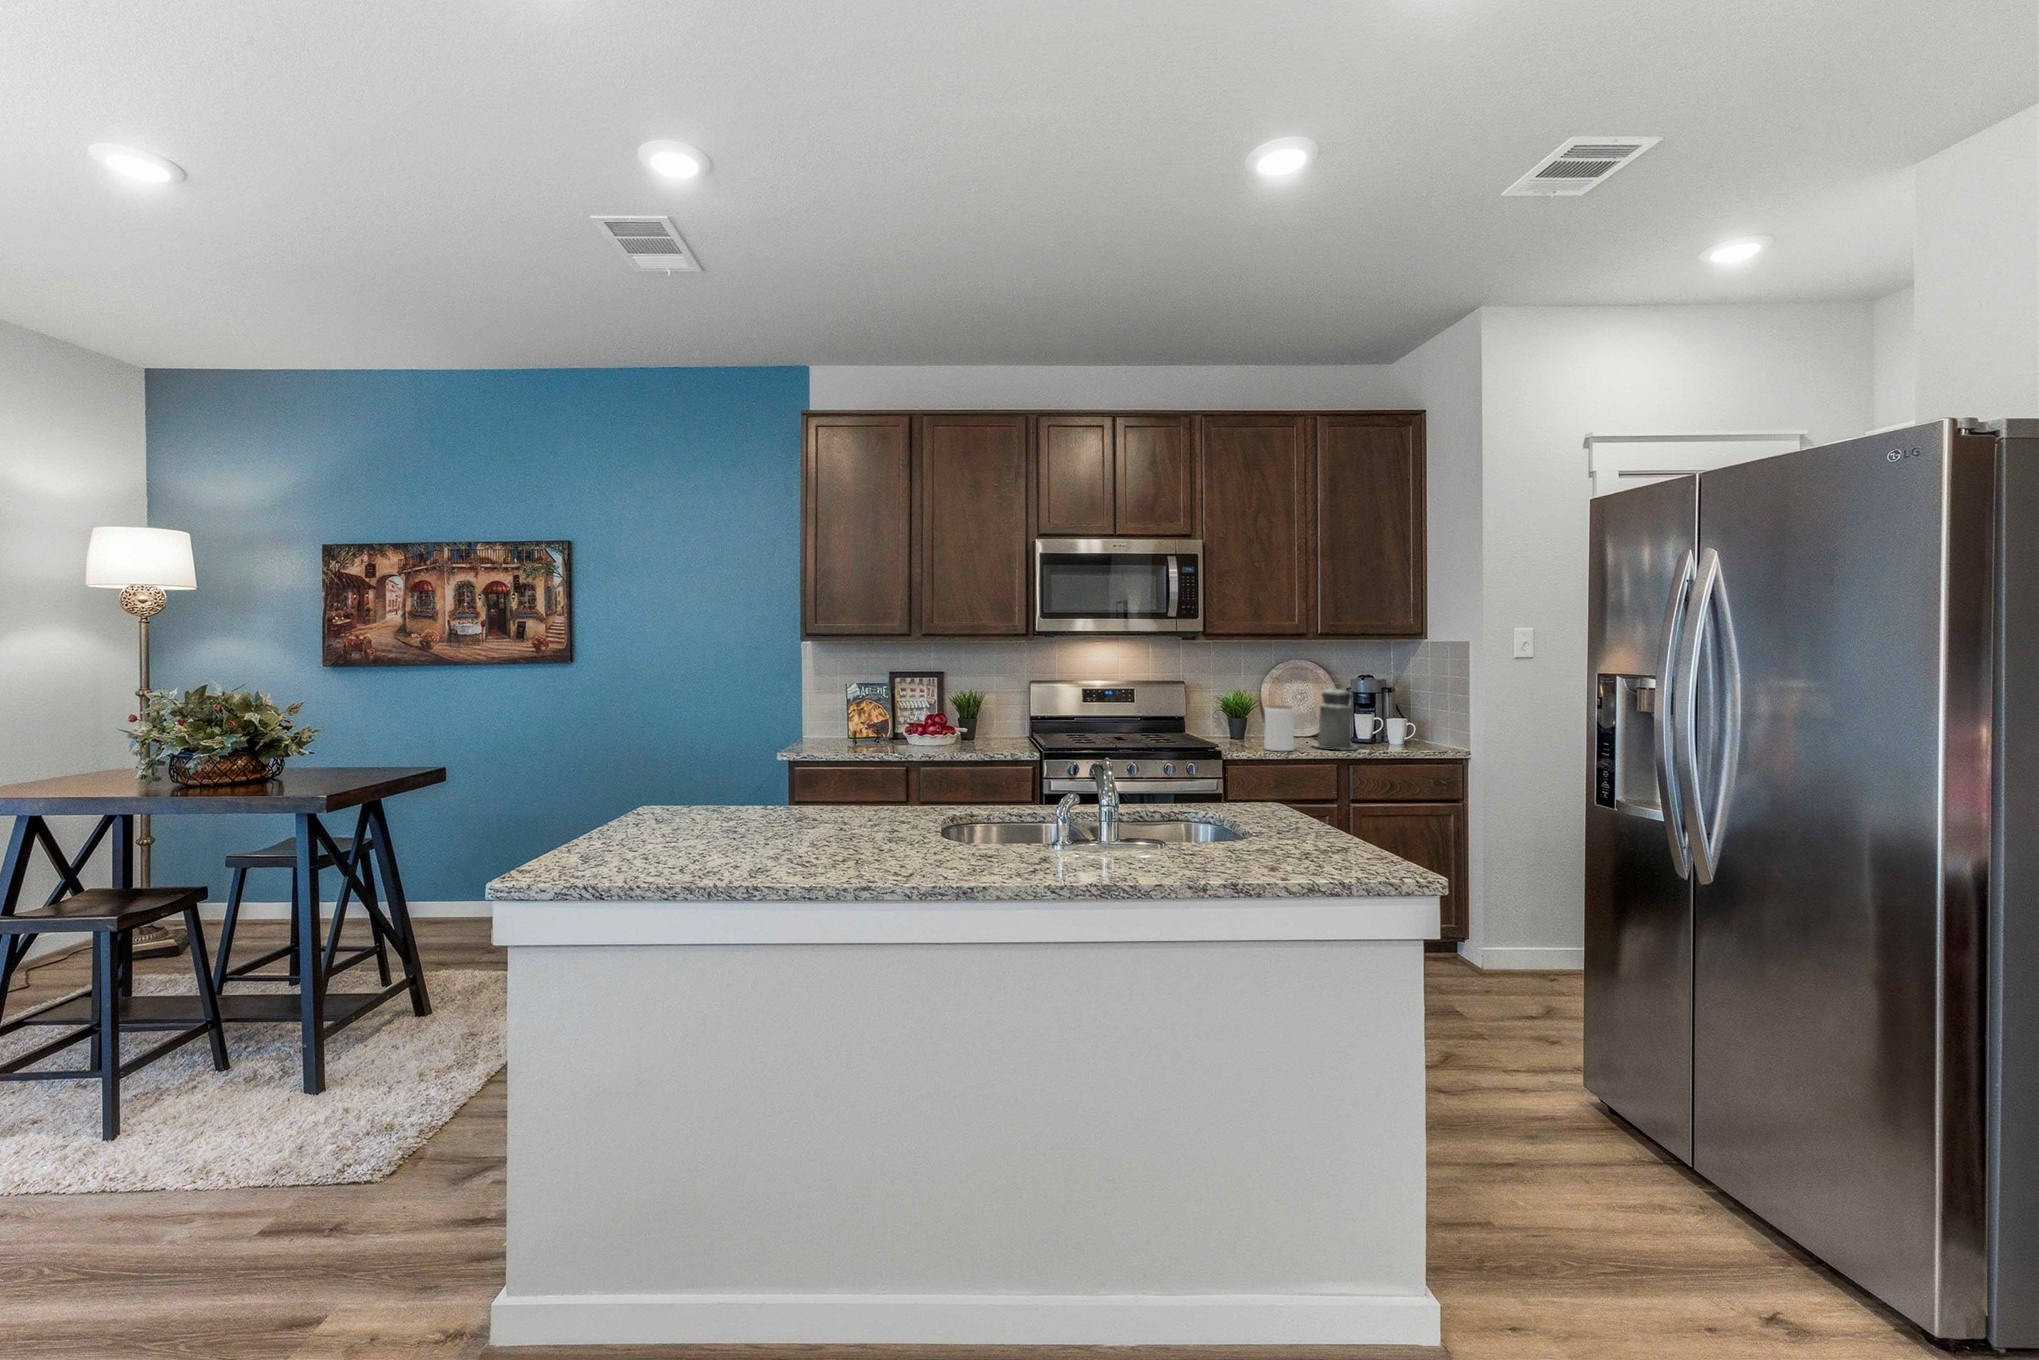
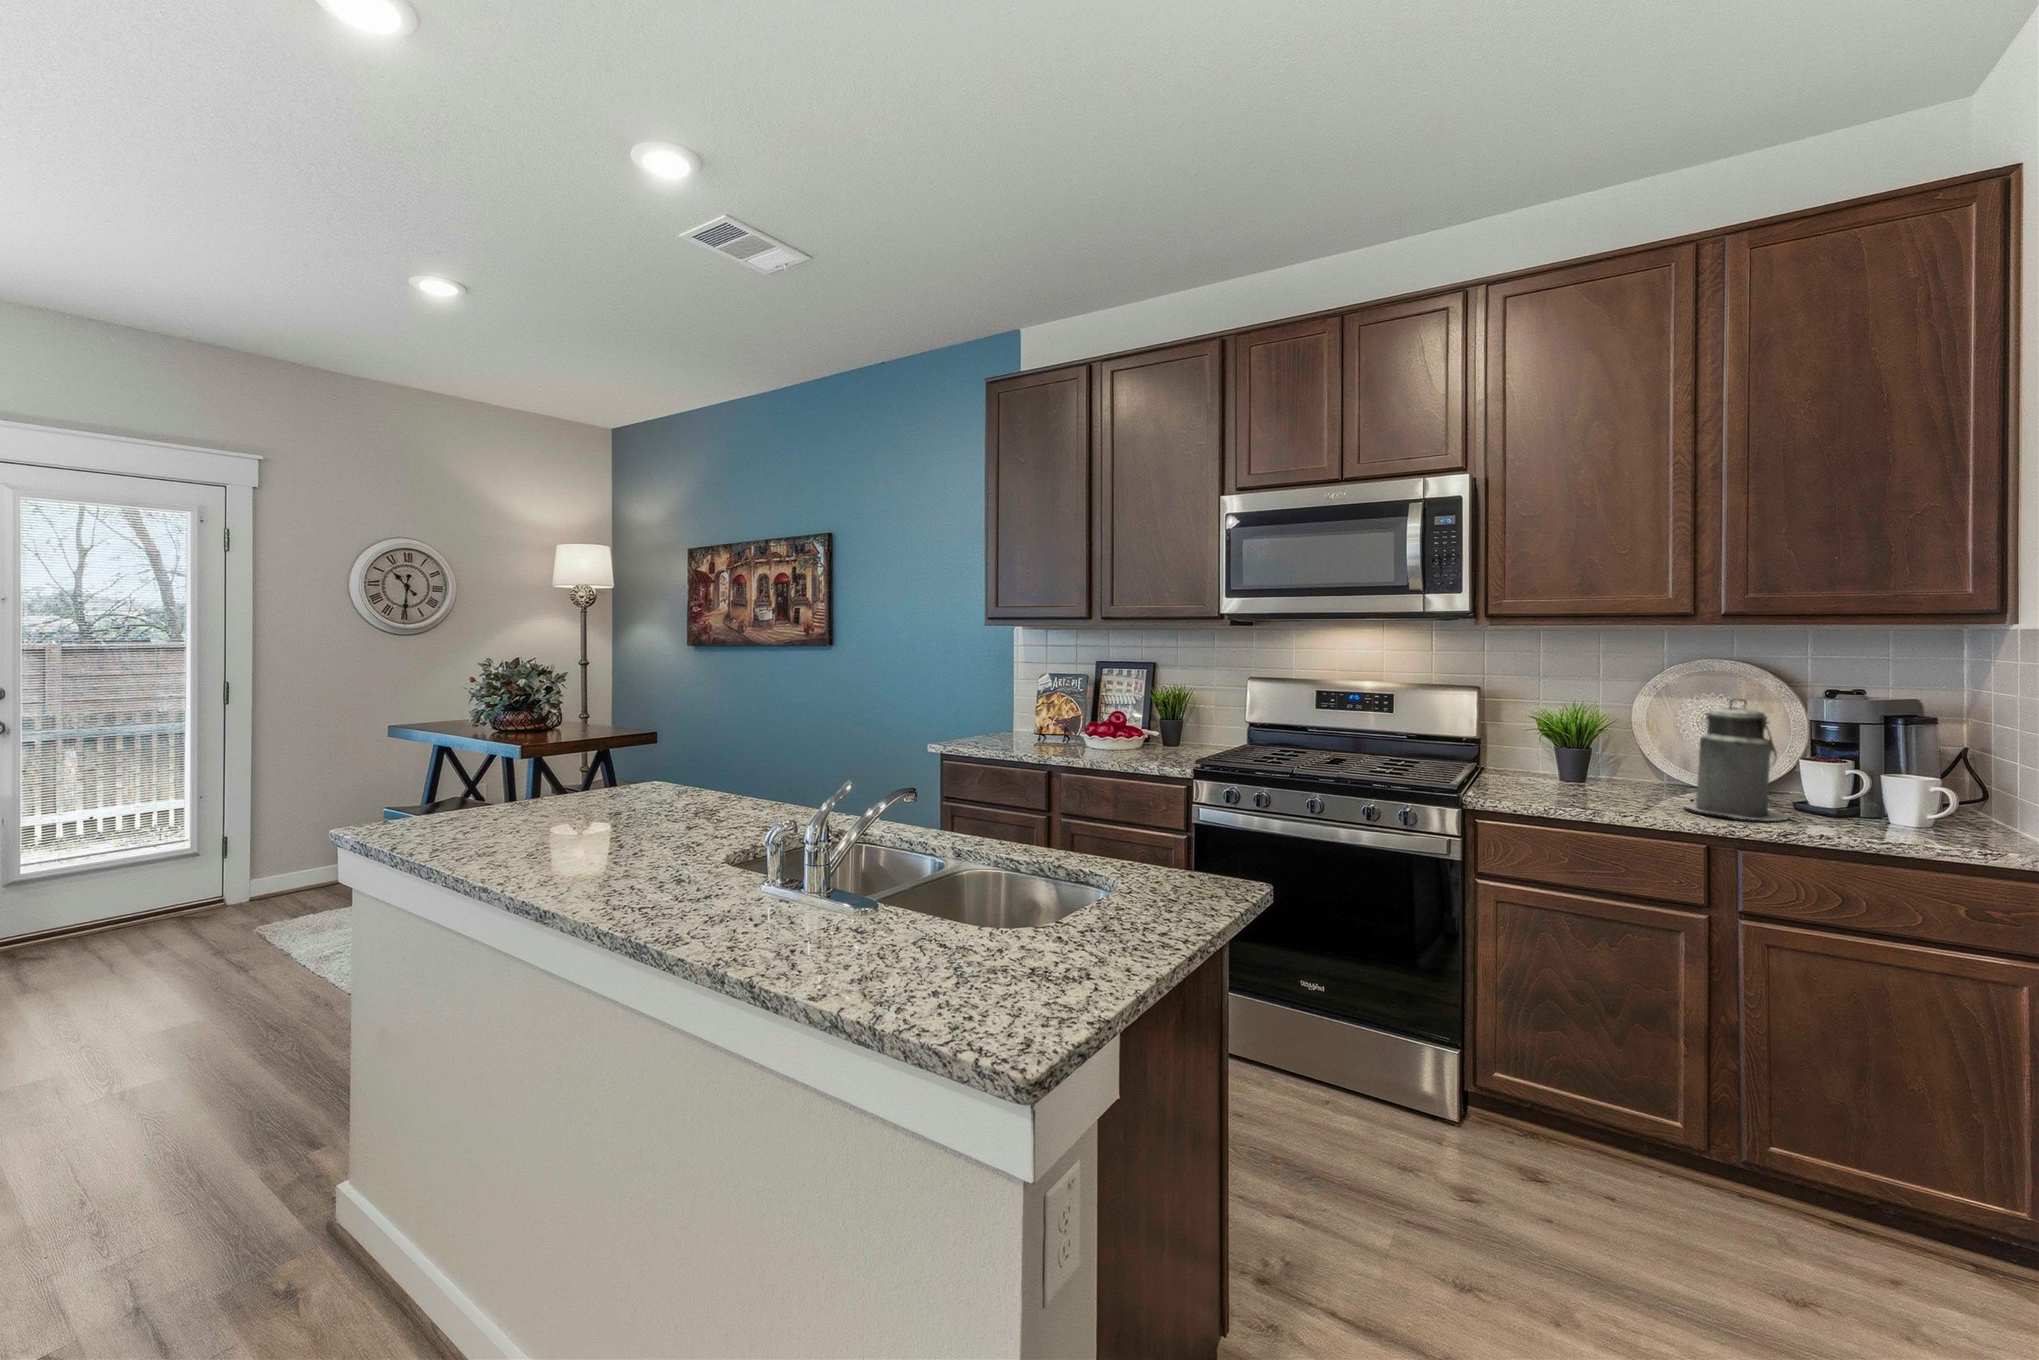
jar: present [1264,705,1294,751] -> none [1575,729,1633,809]

